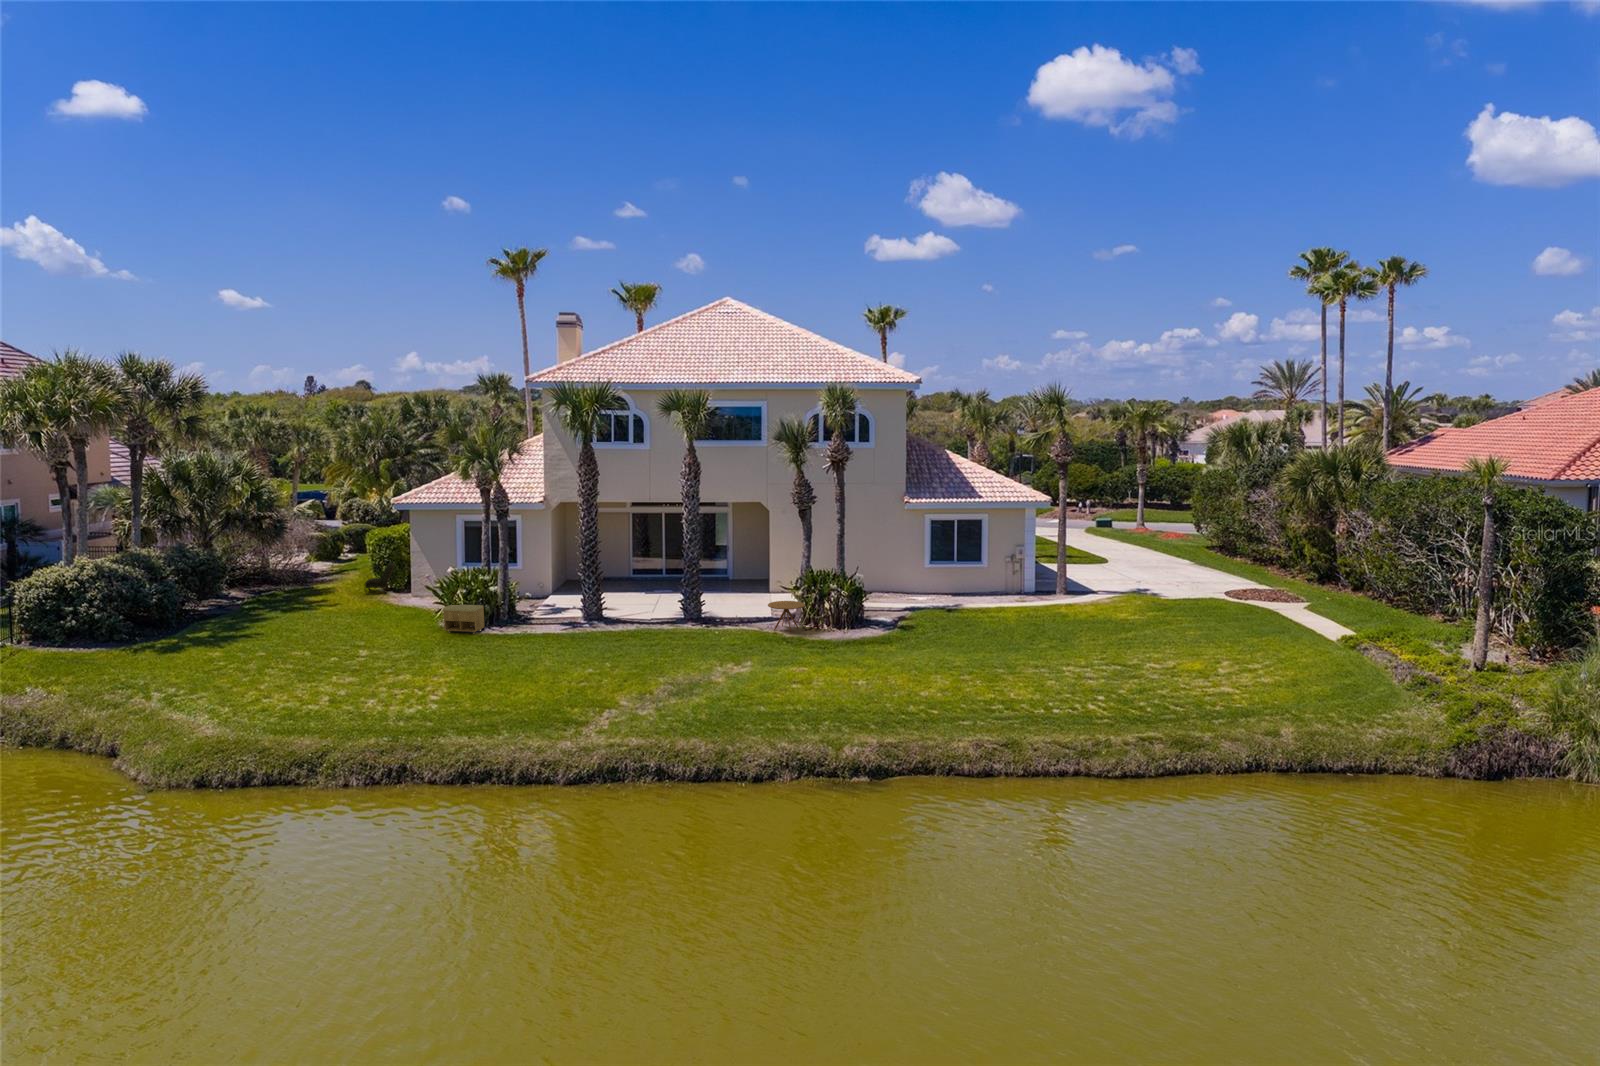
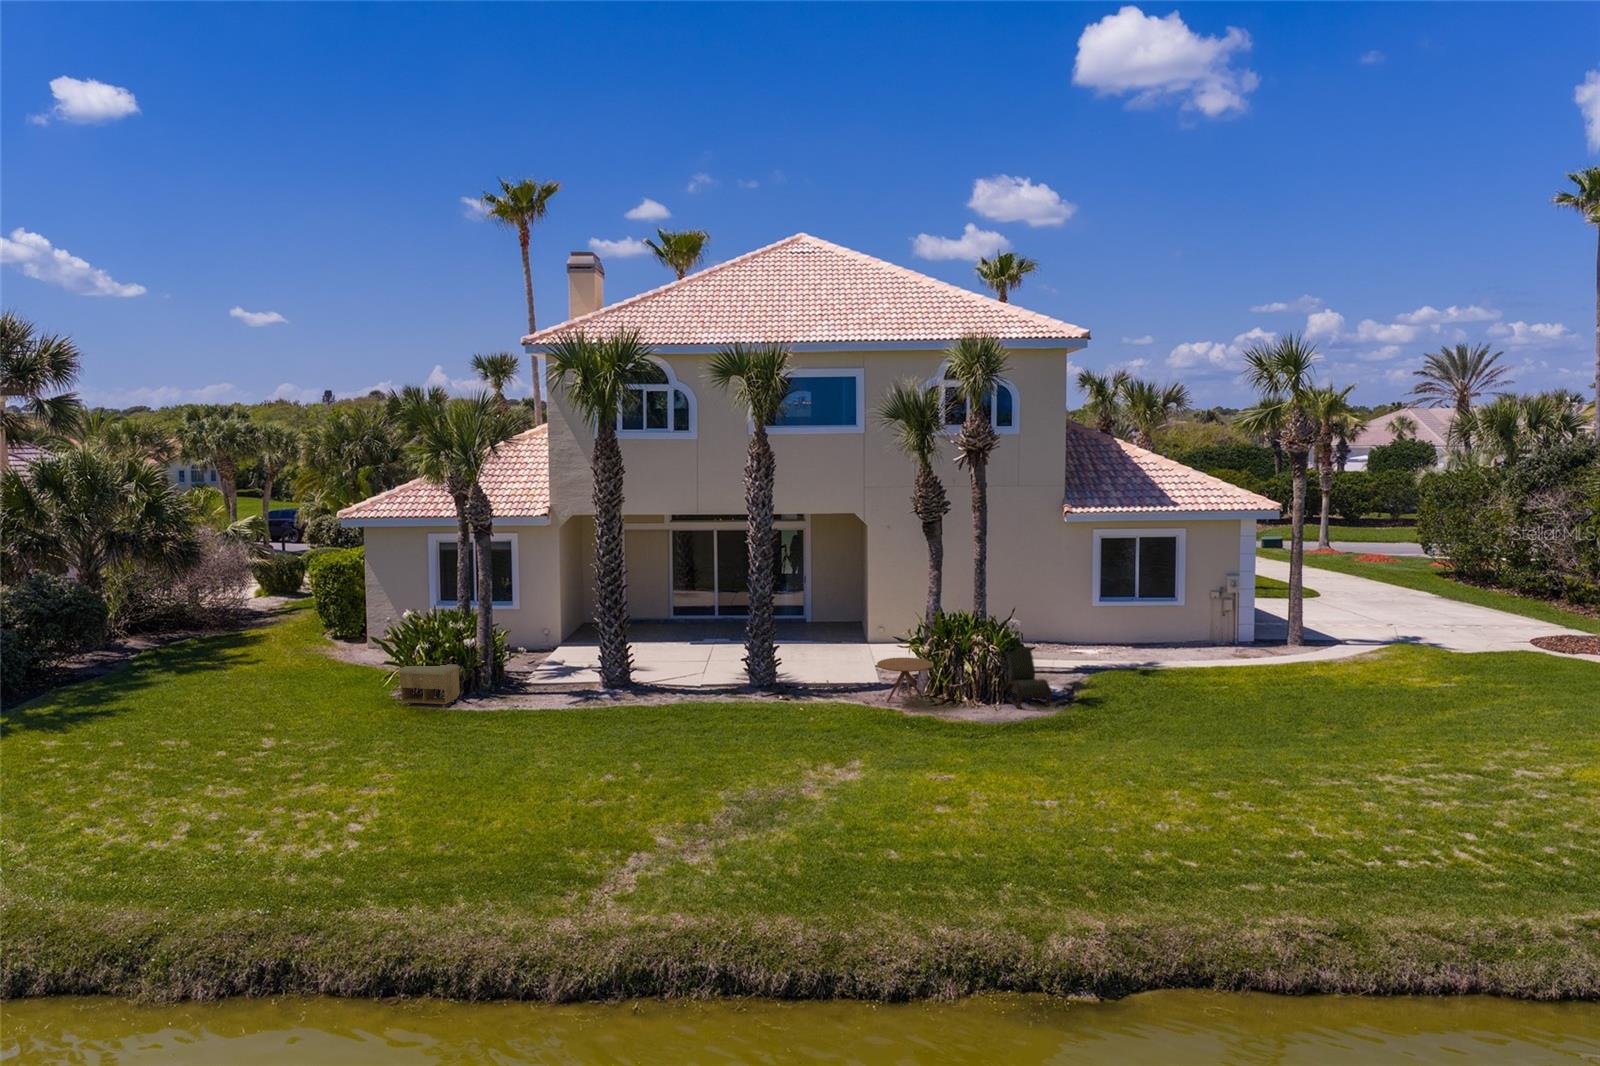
lounge chair: present [365,562,394,594] -> present [1006,647,1051,708]

